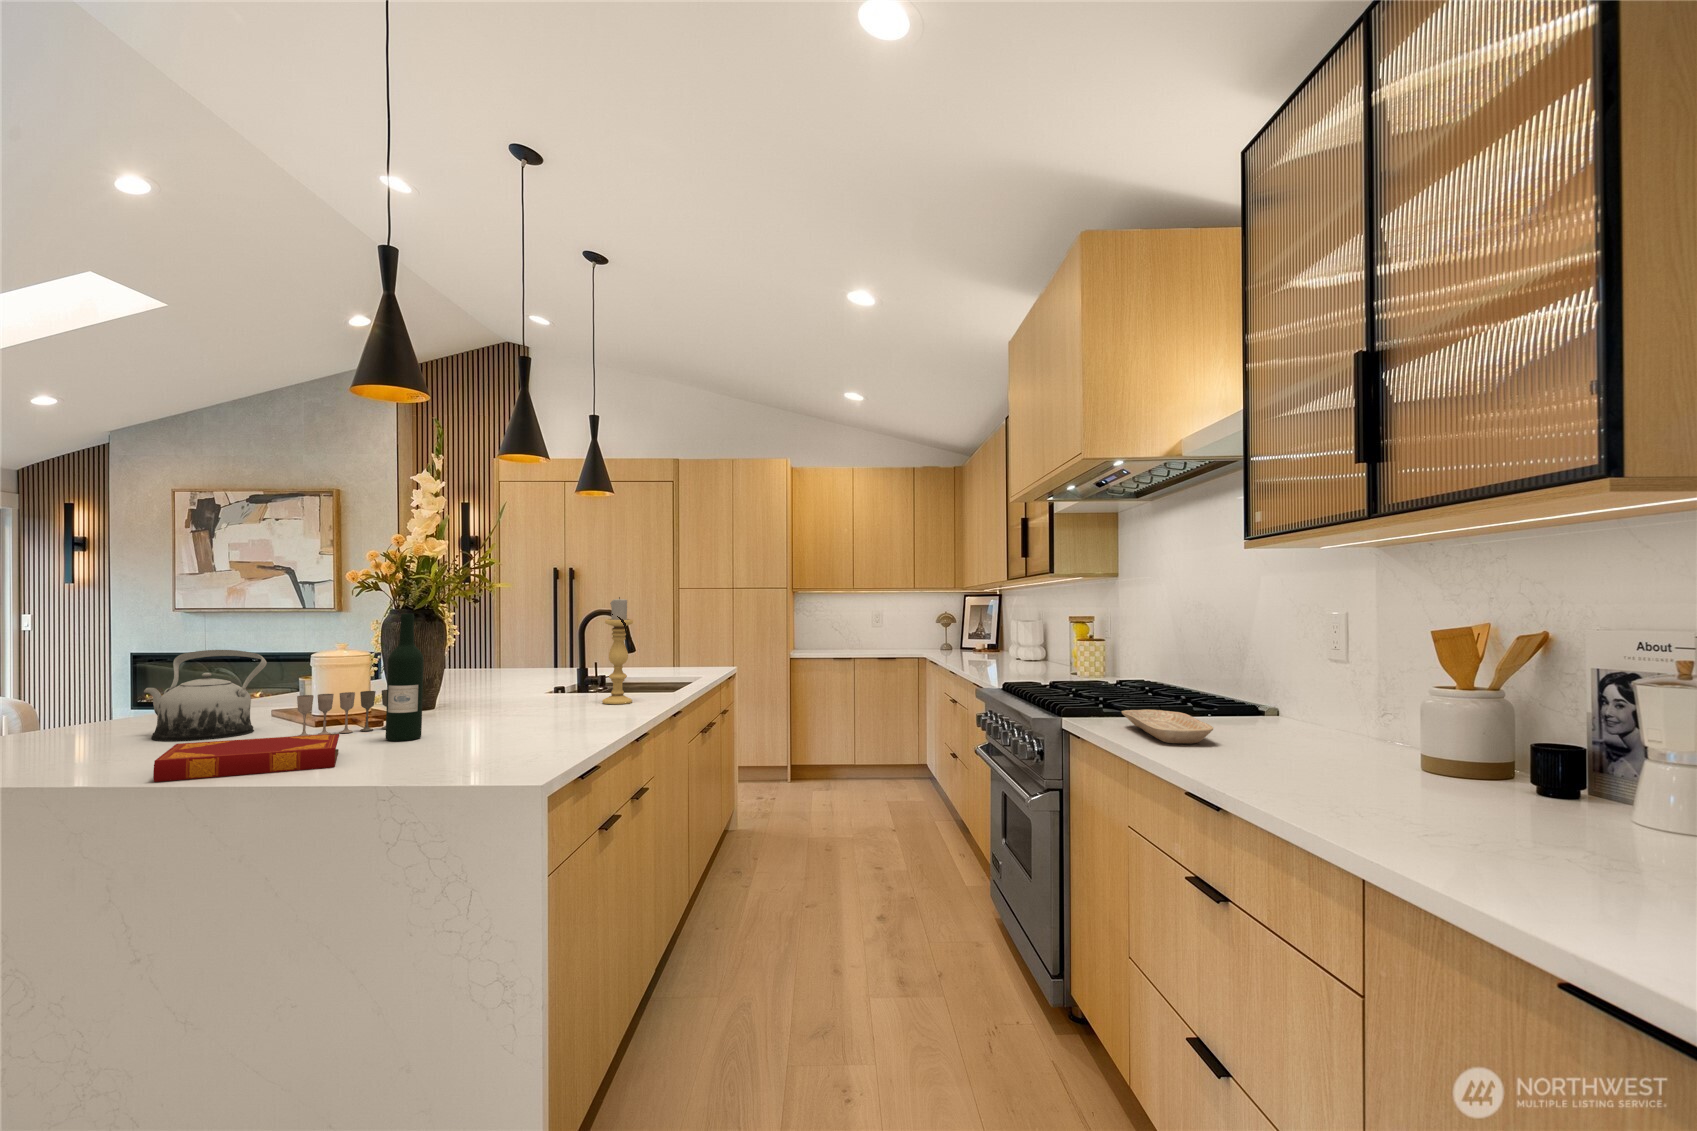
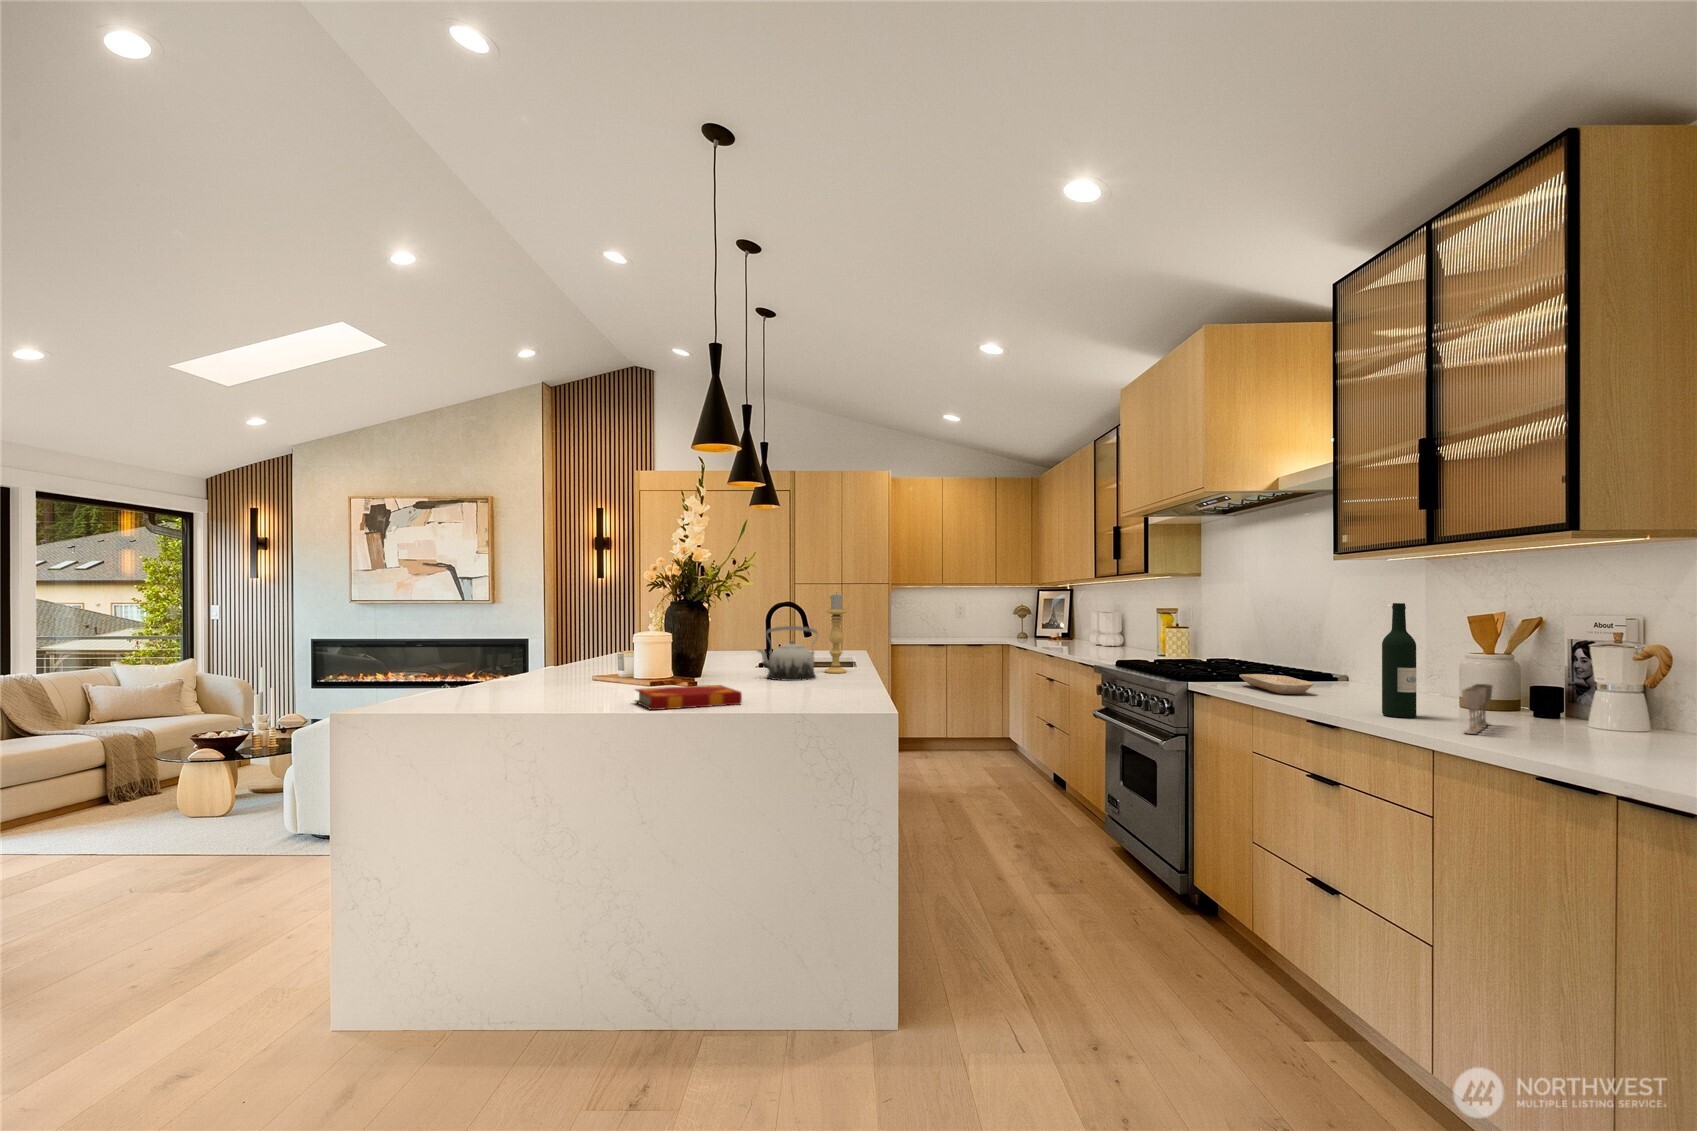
wine bottle: present [386,614,424,741] -> present [1382,603,1416,718]
teapot: present [144,650,267,741] -> present [758,626,818,681]
wine glass: present [297,690,387,736] -> present [1462,684,1492,734]

